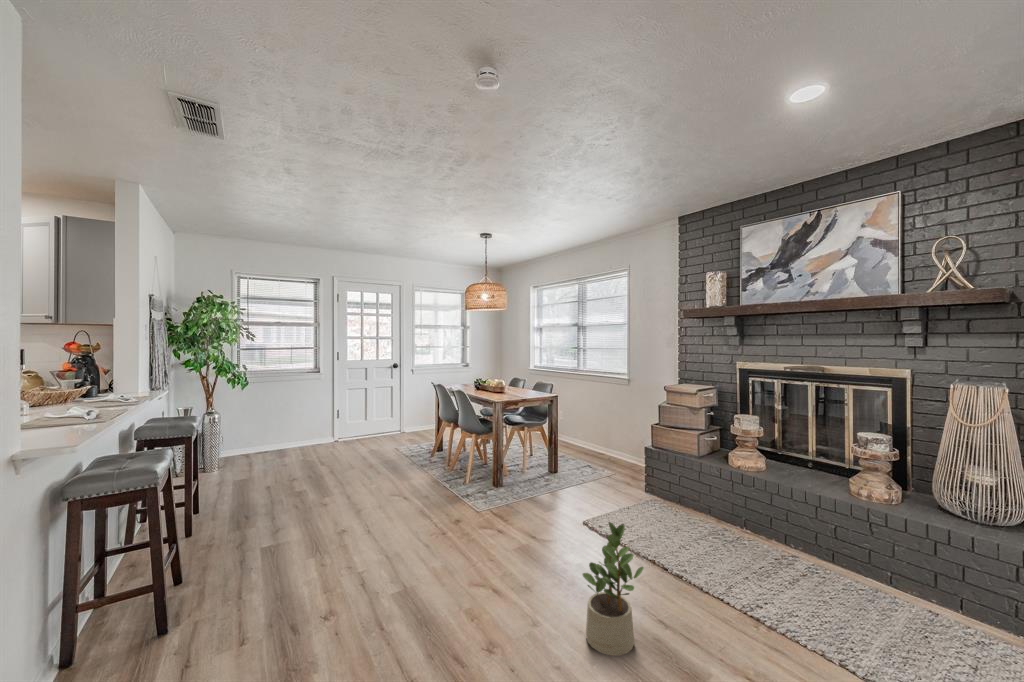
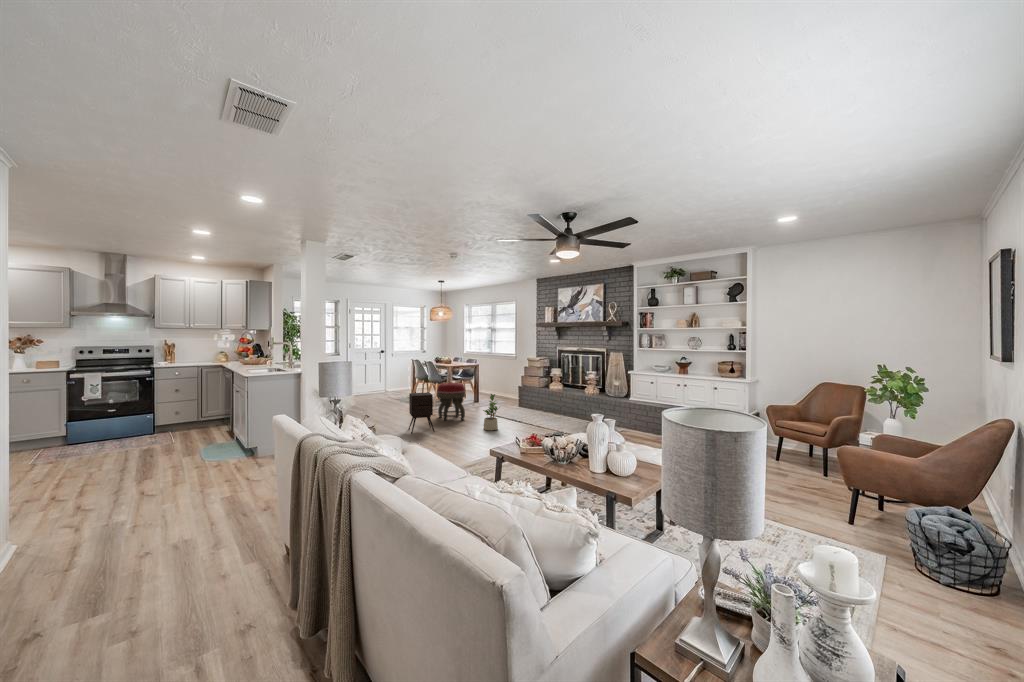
footstool: none [458,451,529,562] -> present [437,383,465,421]
side table: none [344,504,425,667] -> present [409,392,435,434]

